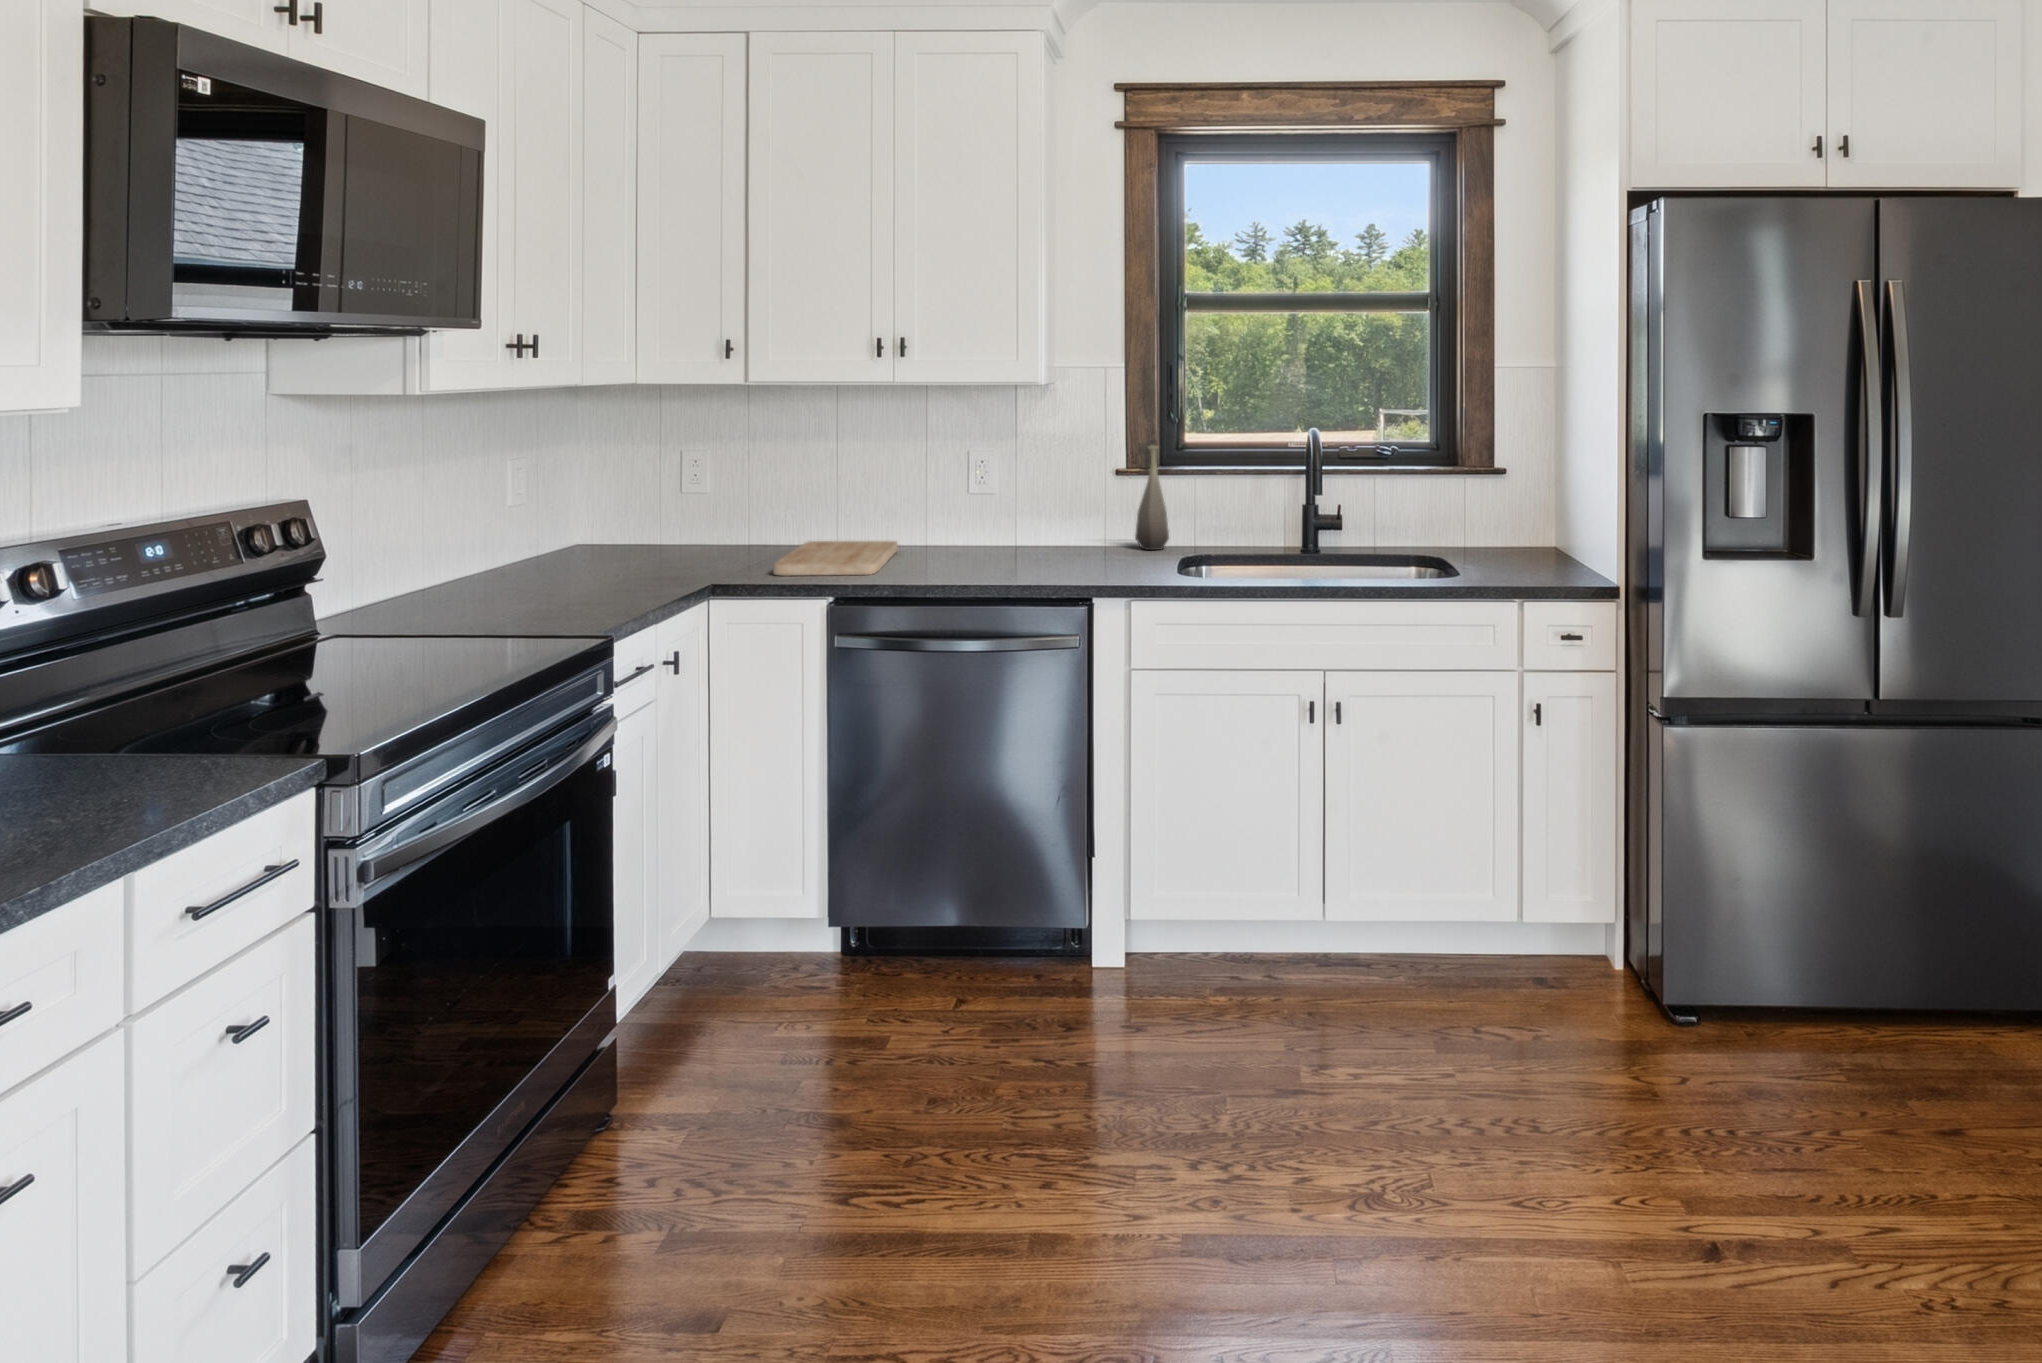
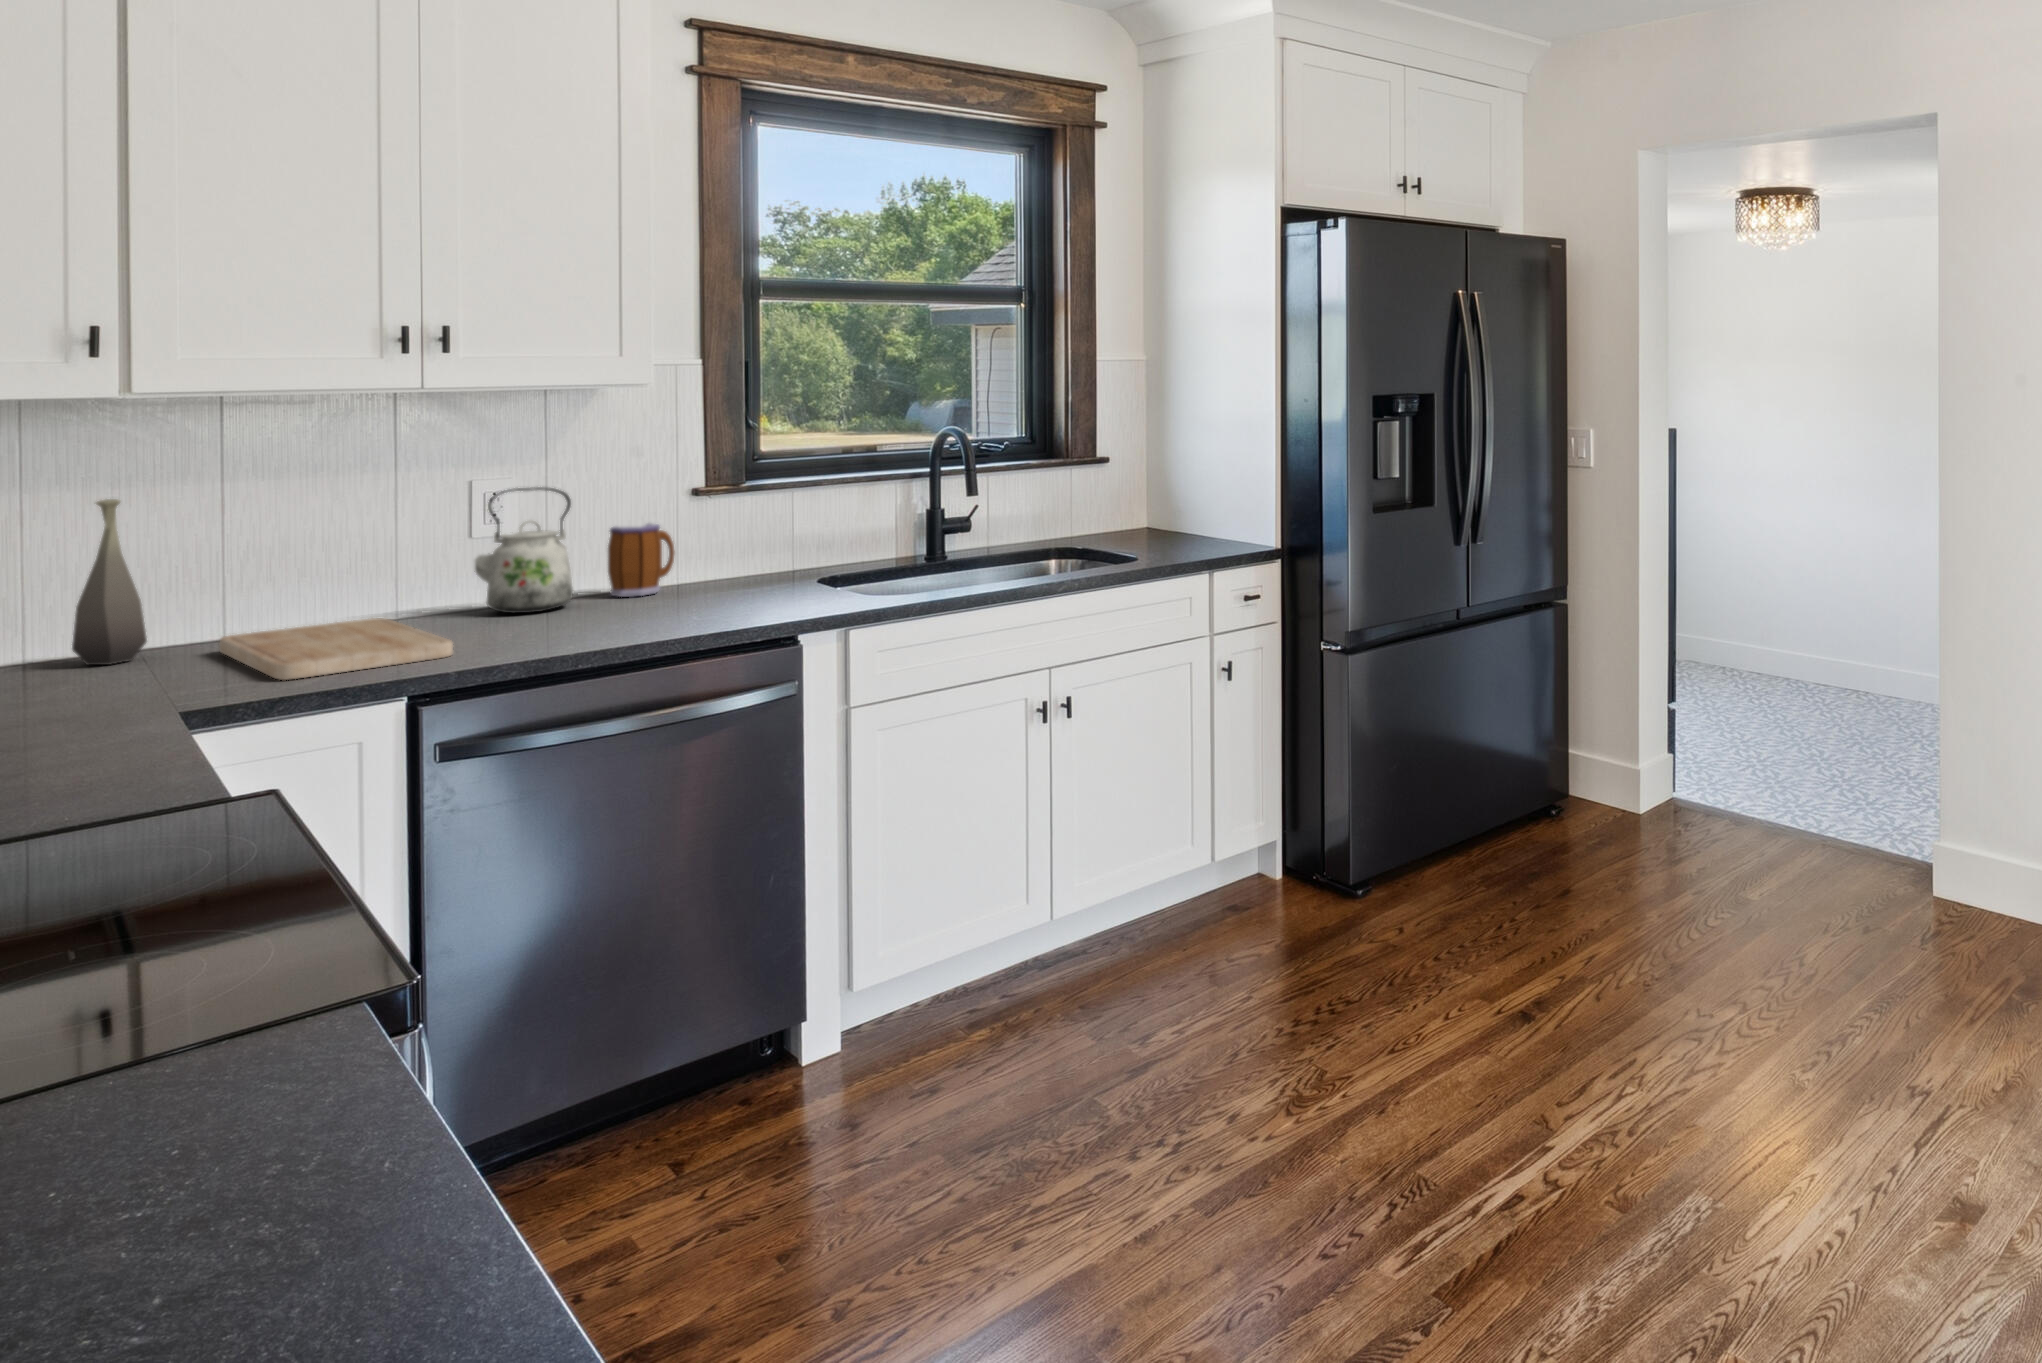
bottle: present [1135,445,1169,550] -> present [72,499,147,665]
kettle: none [956,456,1022,551] -> present [475,487,573,613]
mug: none [1053,490,1099,548] -> present [608,523,675,597]

